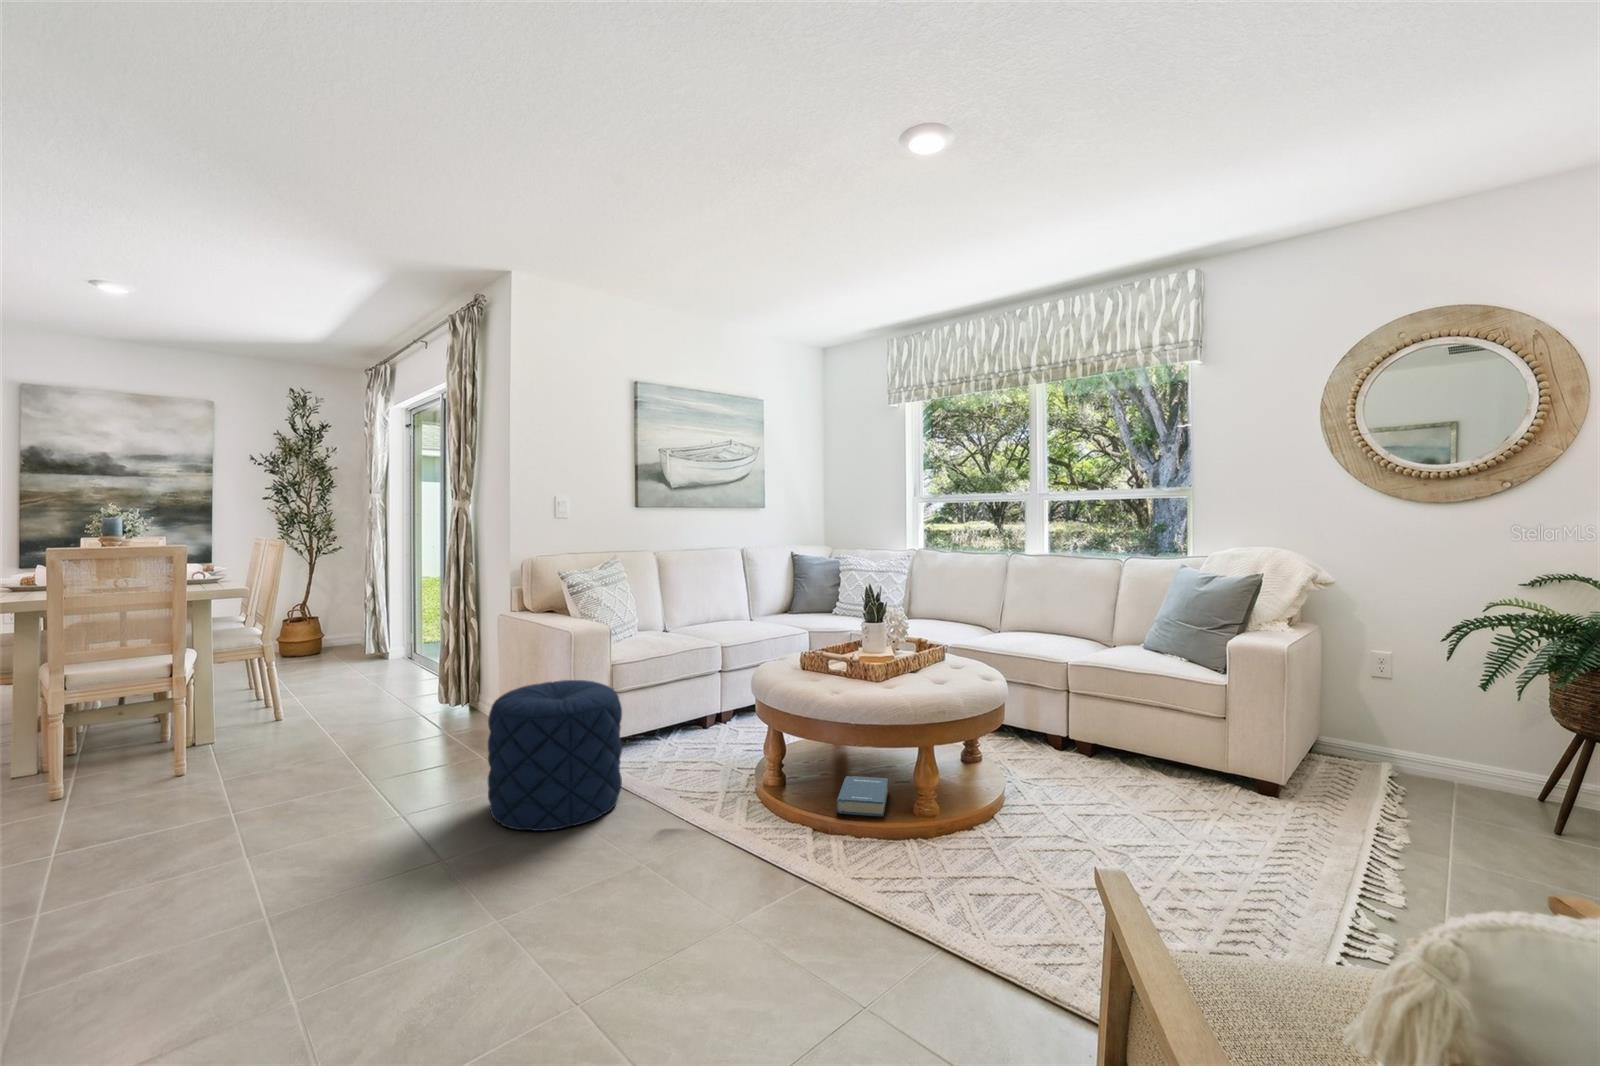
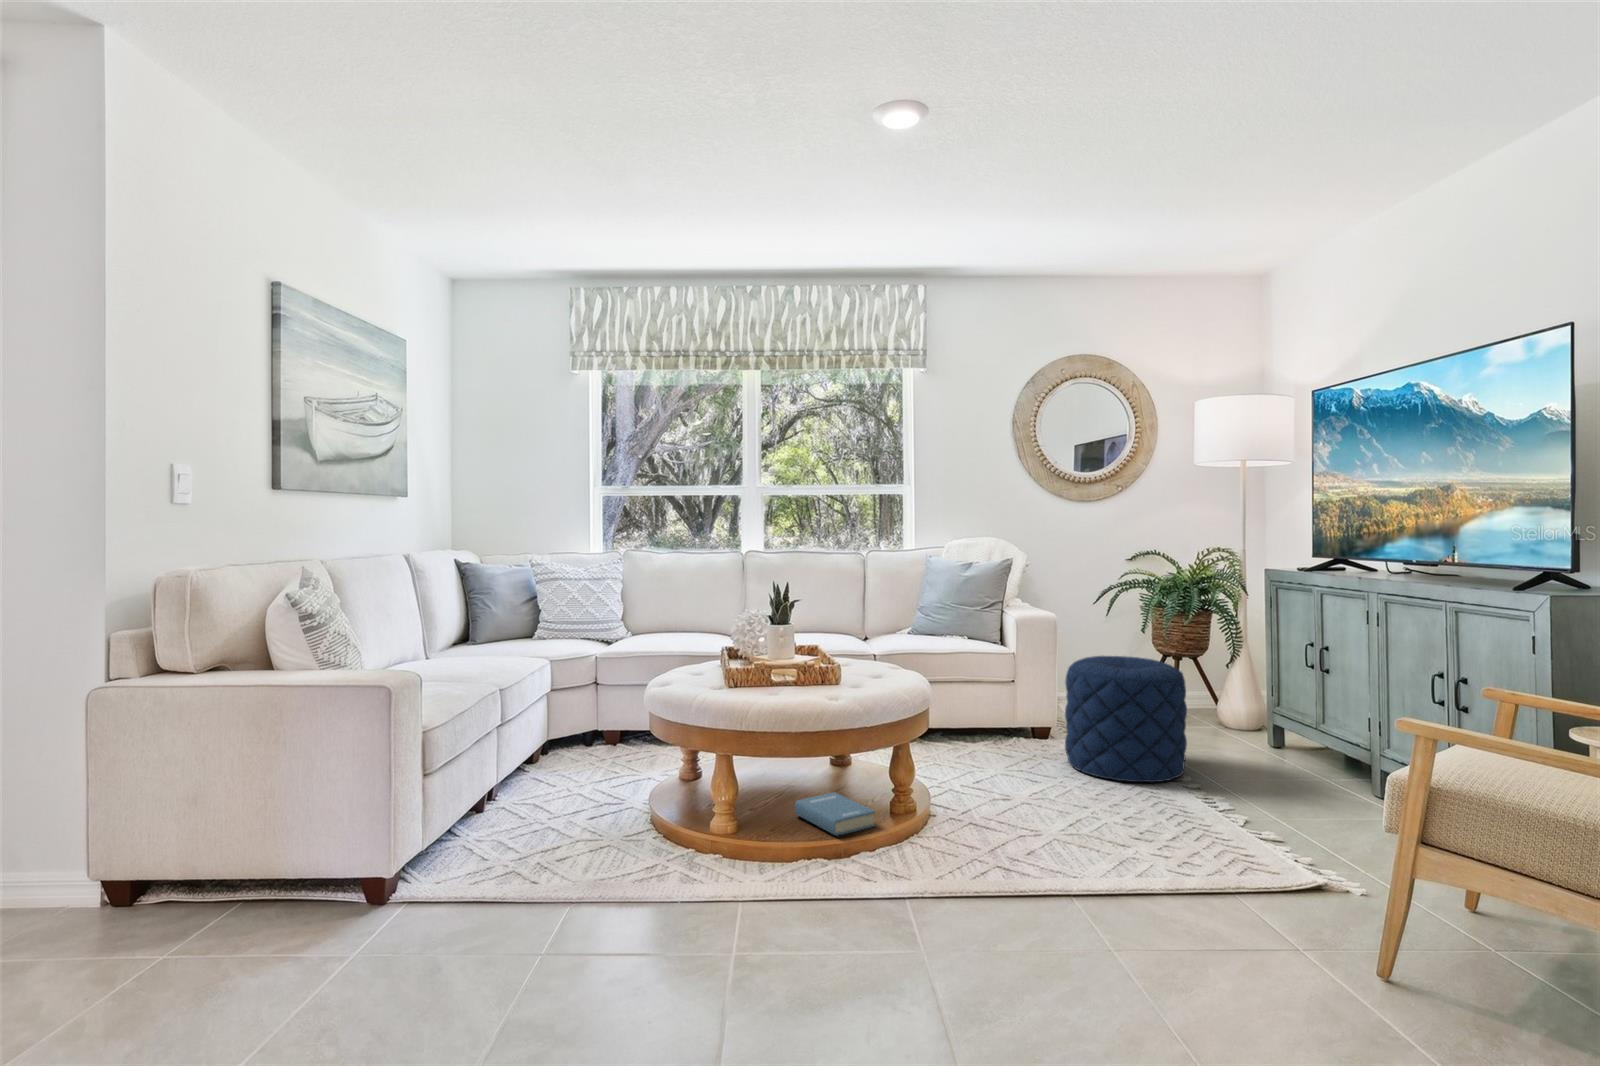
pouf: present [488,680,622,831] -> present [1065,656,1187,782]

